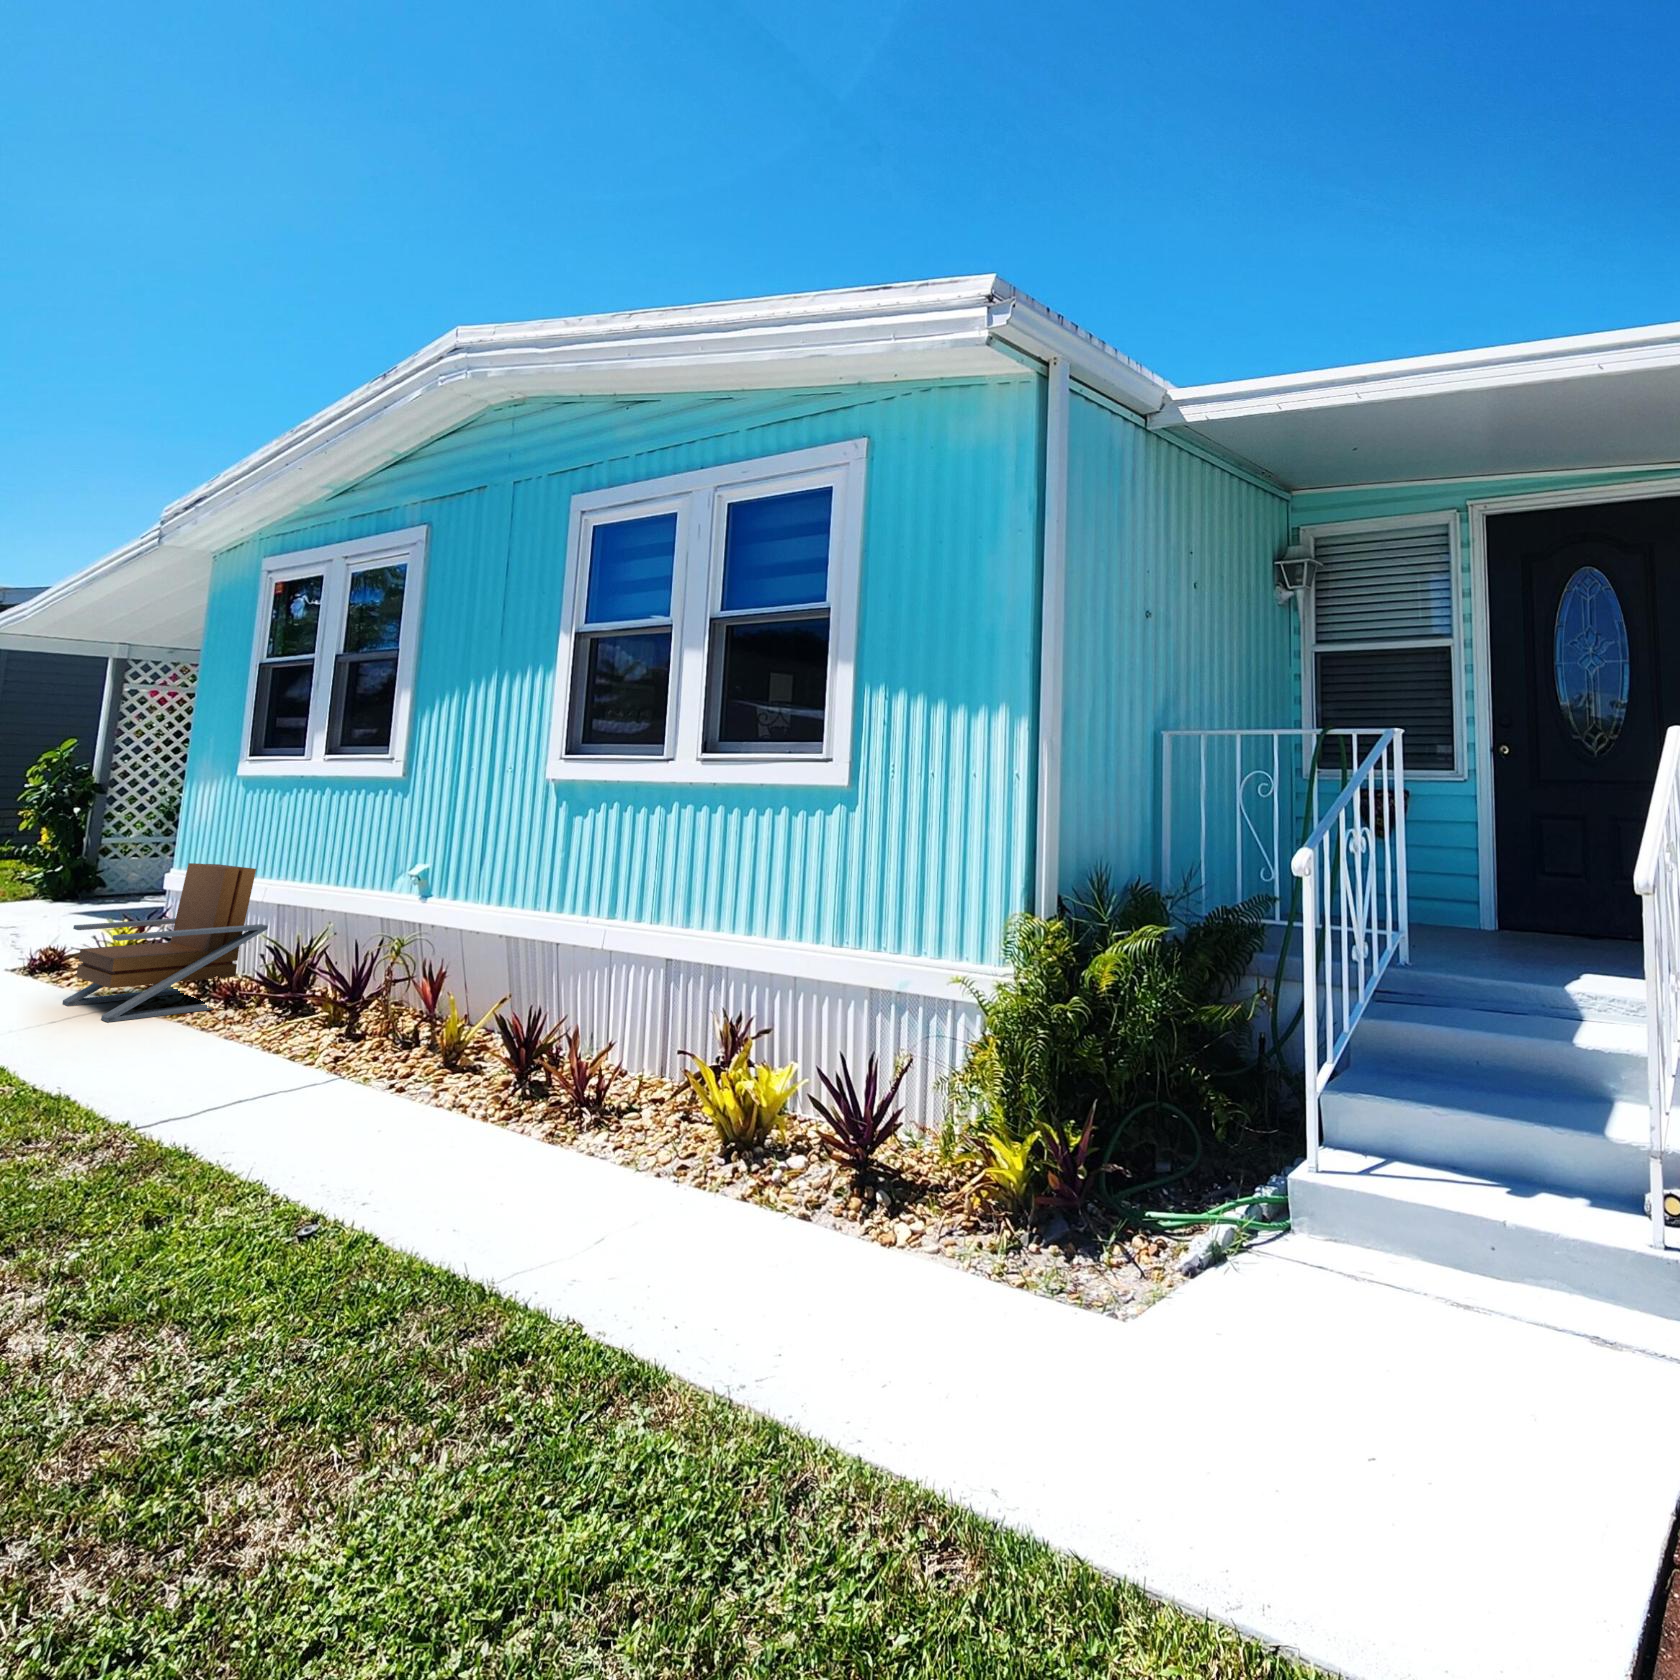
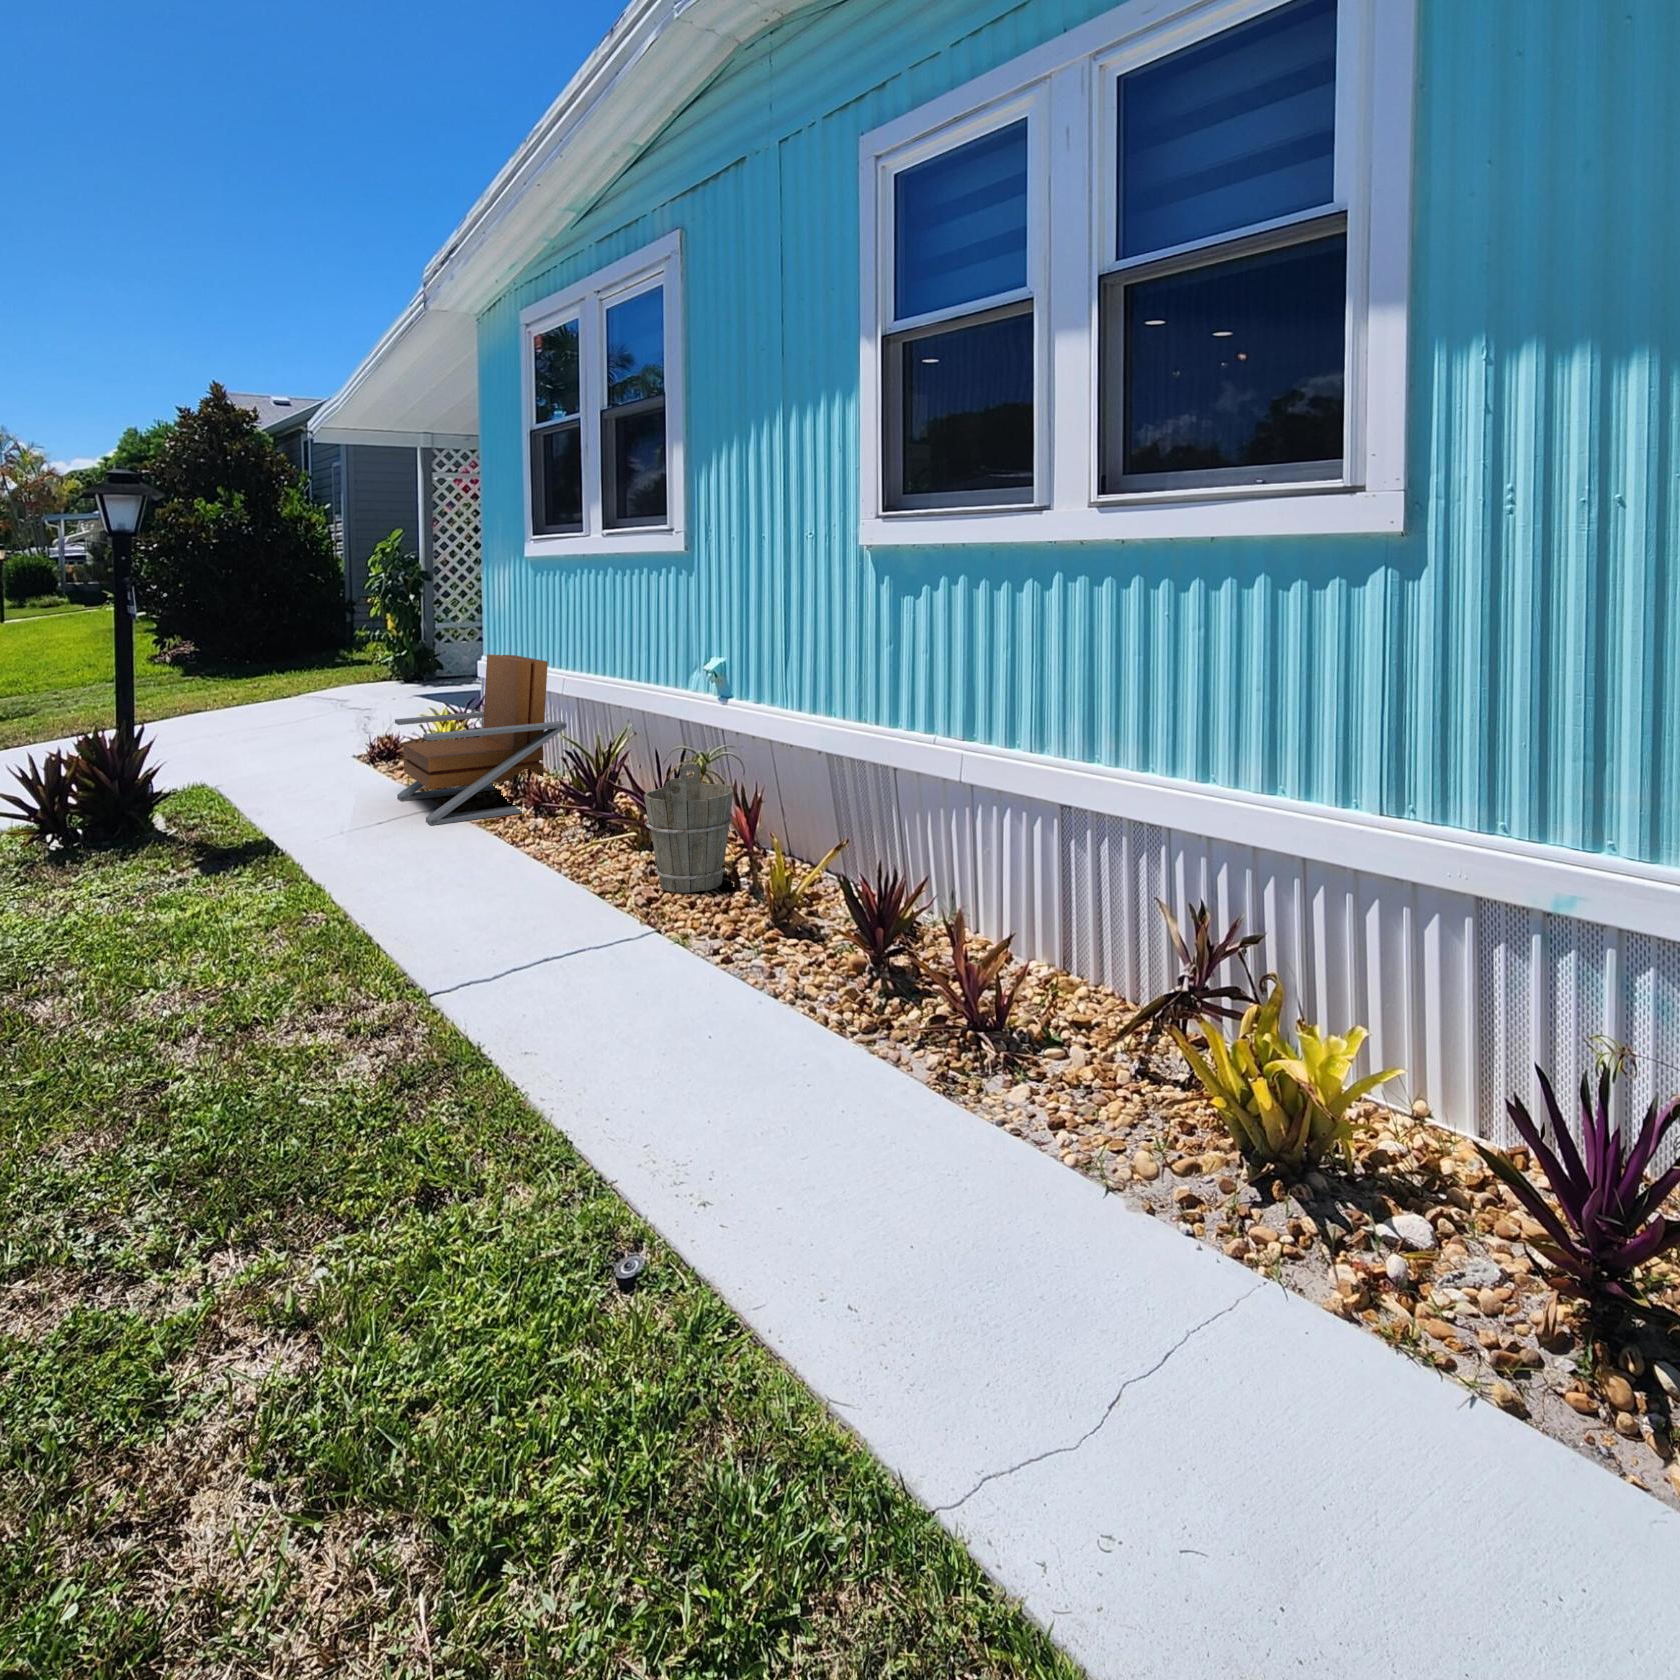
bucket: none [342,949,425,1054] -> present [644,764,733,893]

